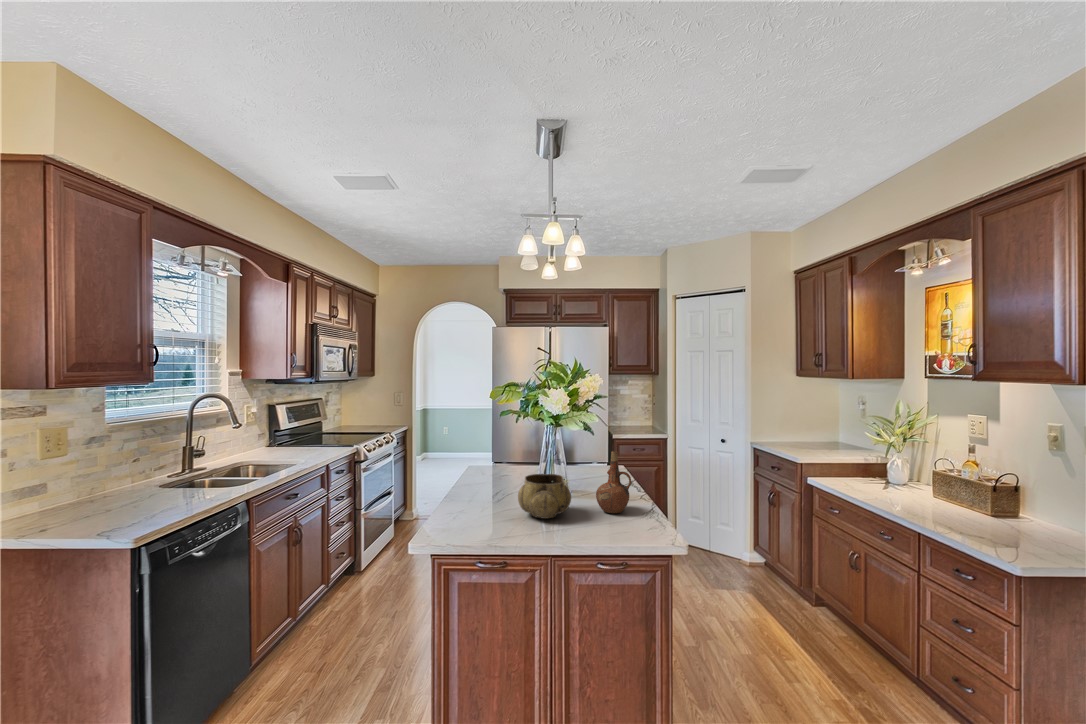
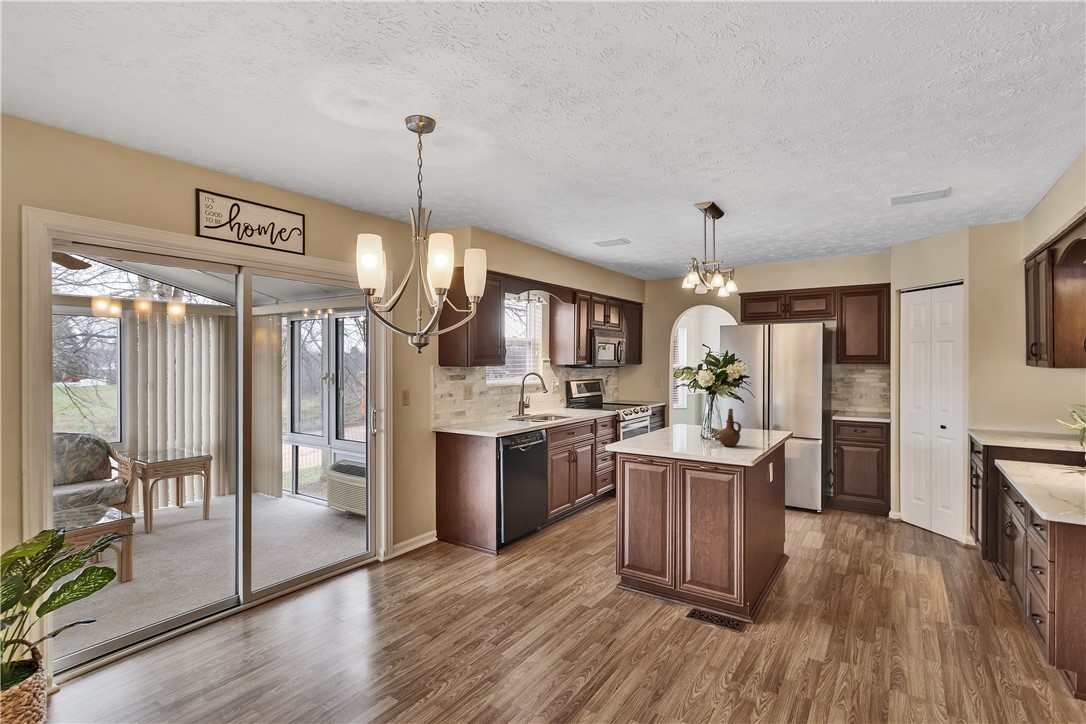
decorative bowl: present [518,474,571,519] -> none [670,420,702,444]

